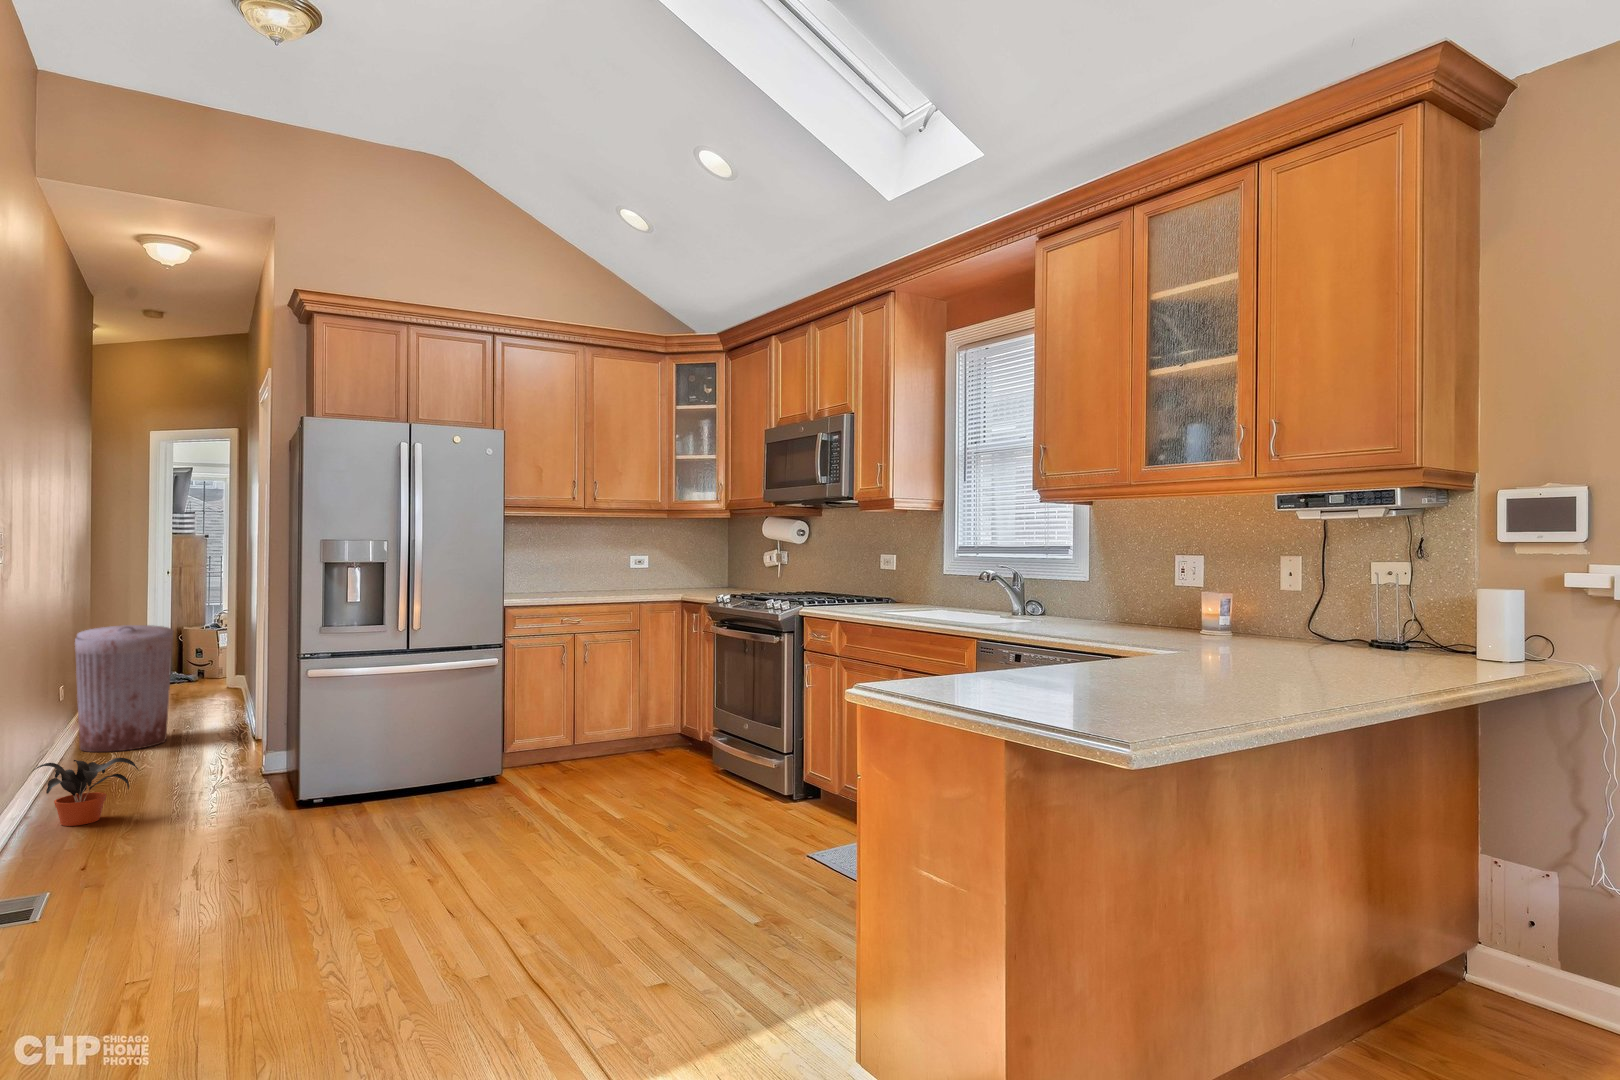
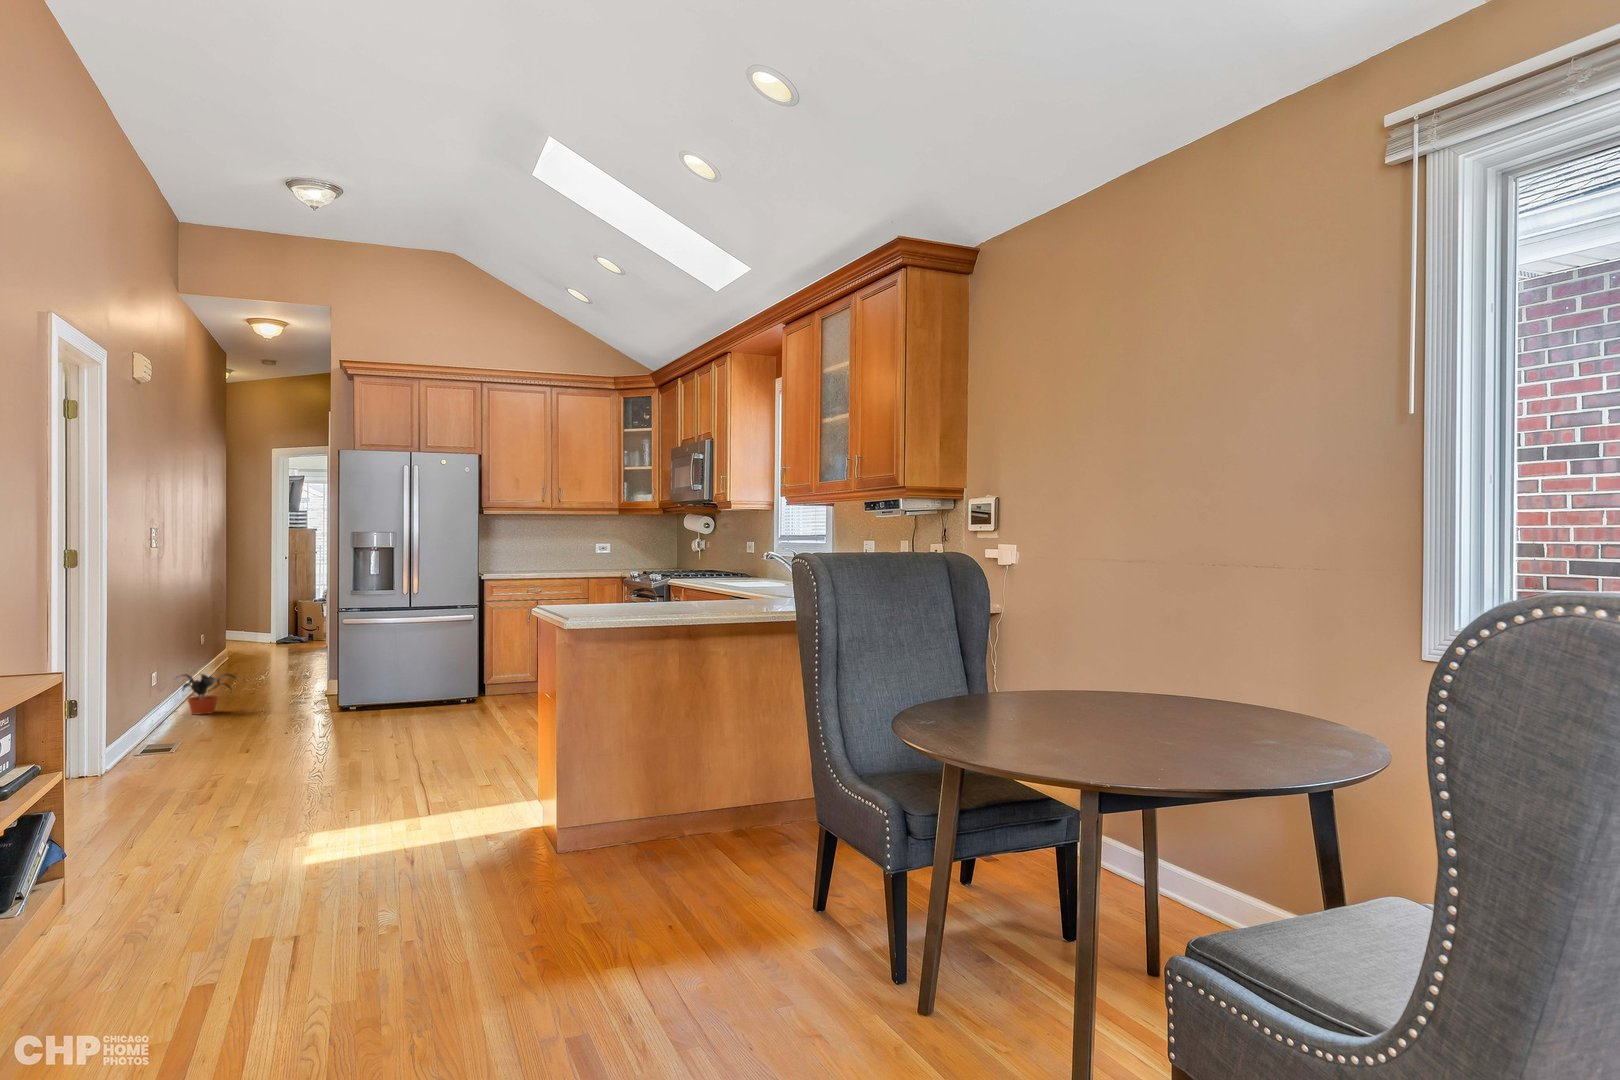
trash can: present [75,625,173,752] -> none [210,593,276,680]

